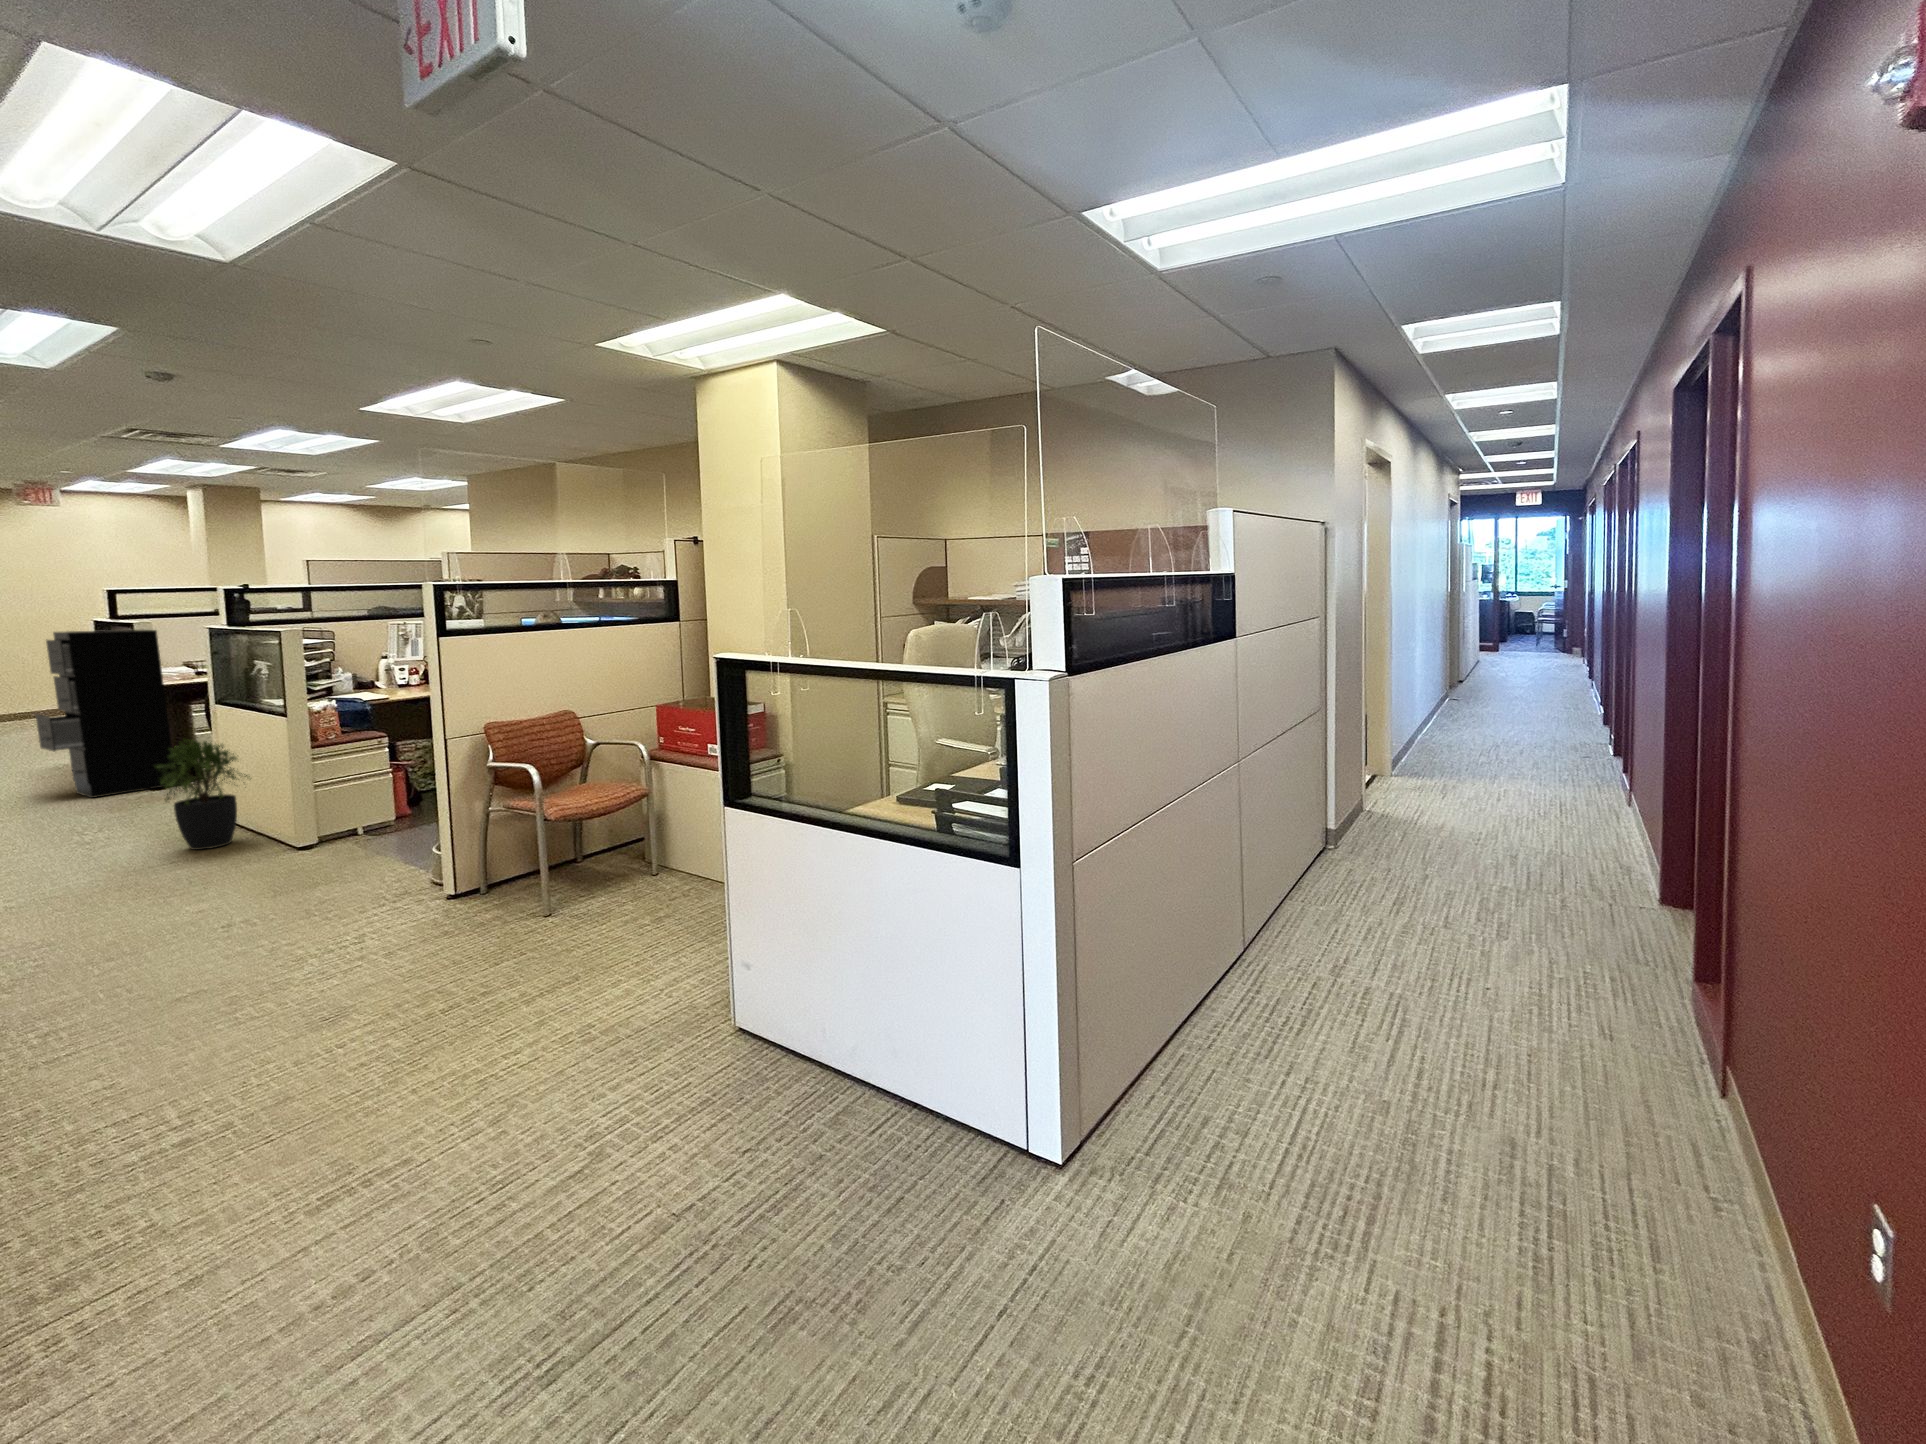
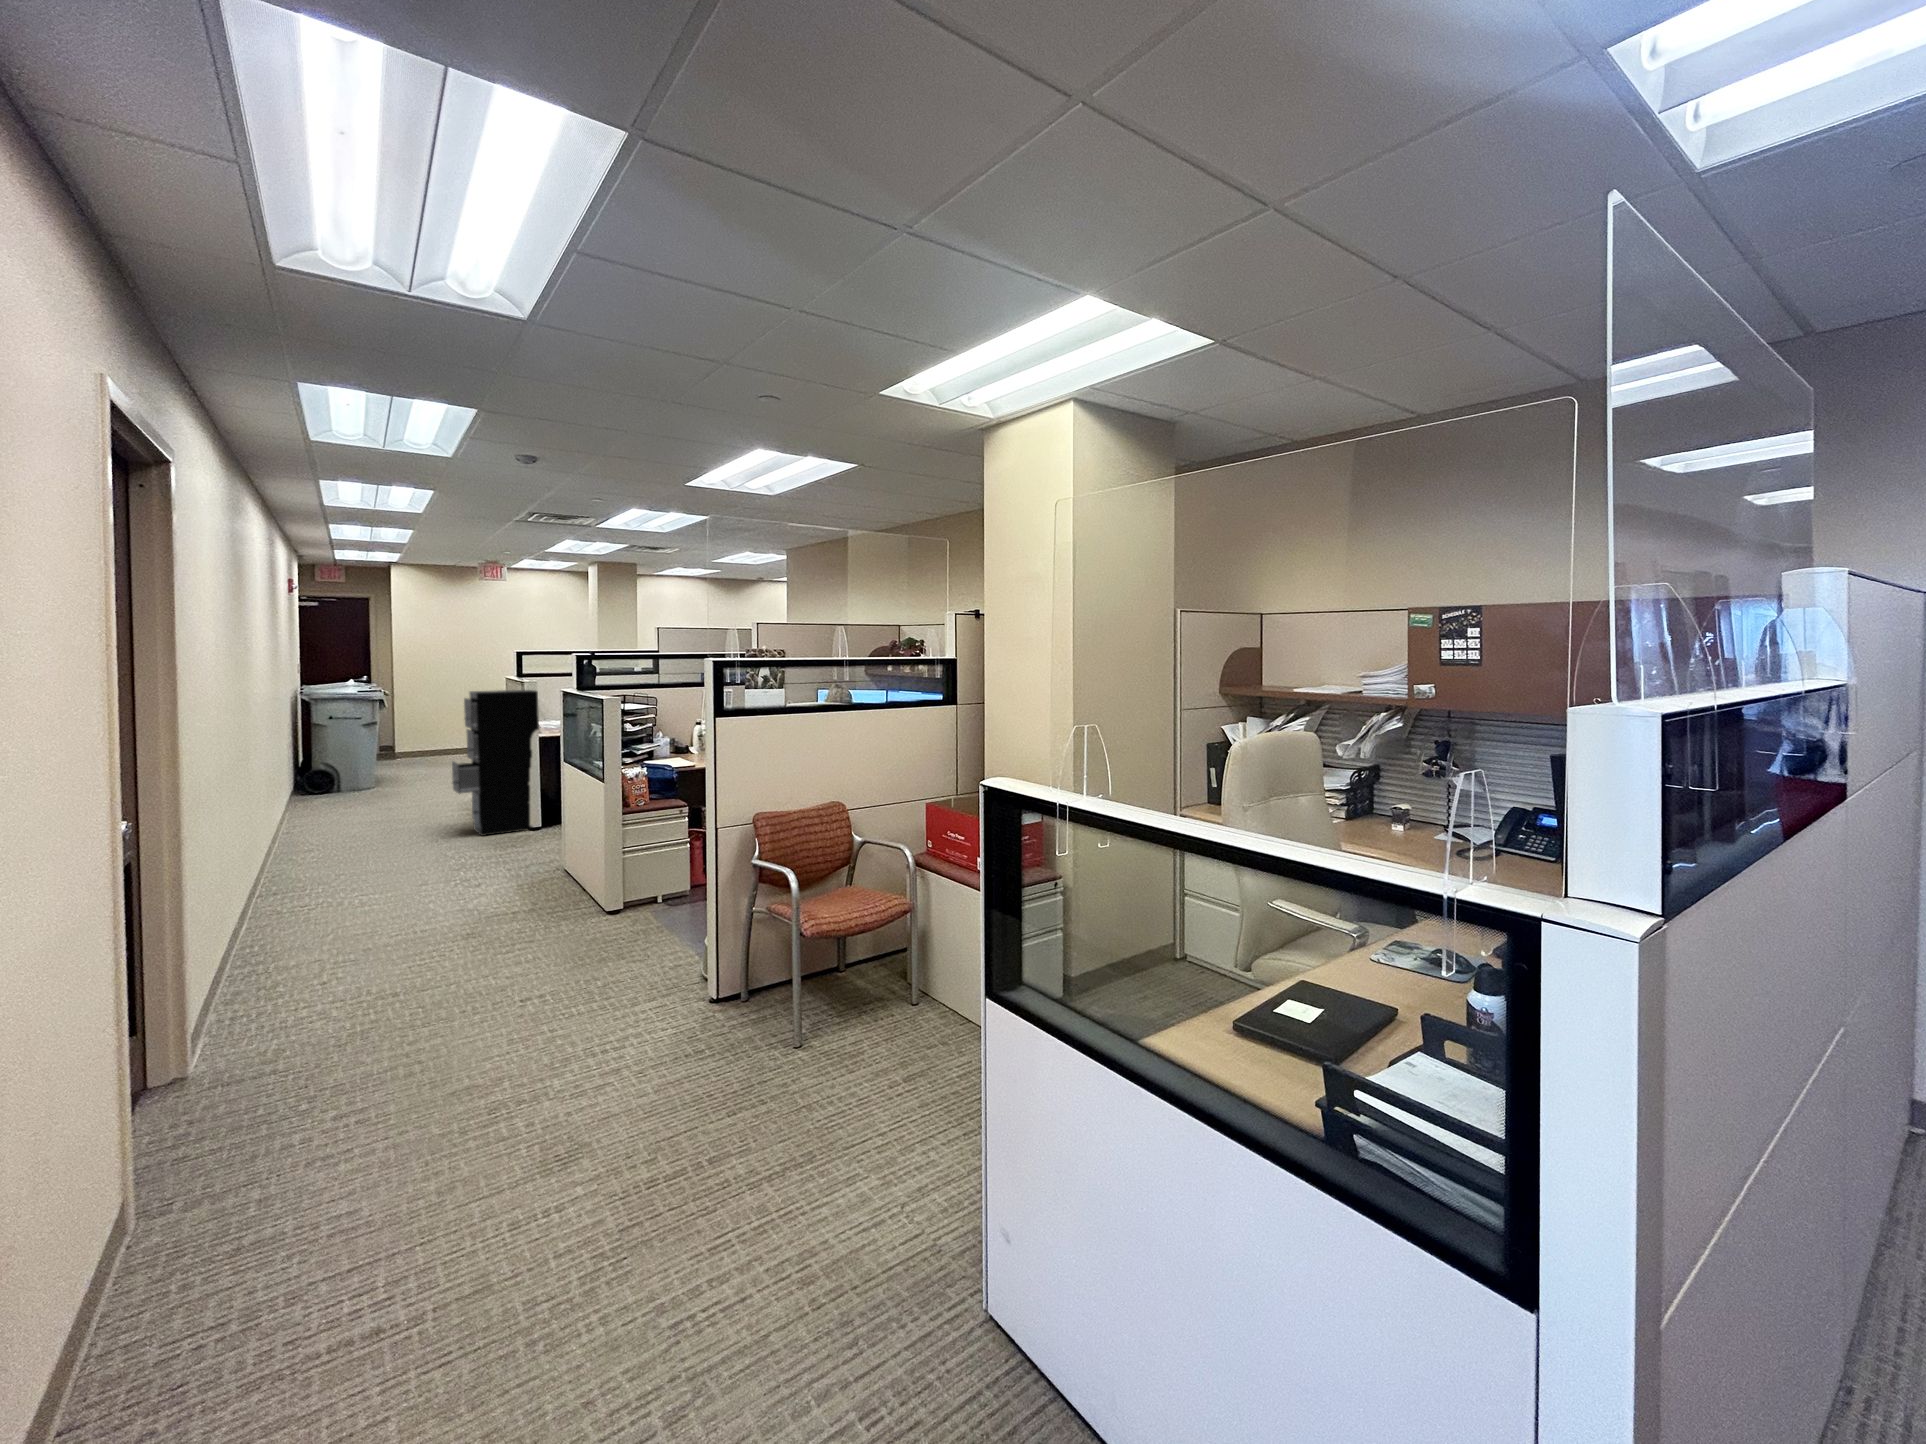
potted plant: present [157,739,250,850] -> none [502,797,580,904]

